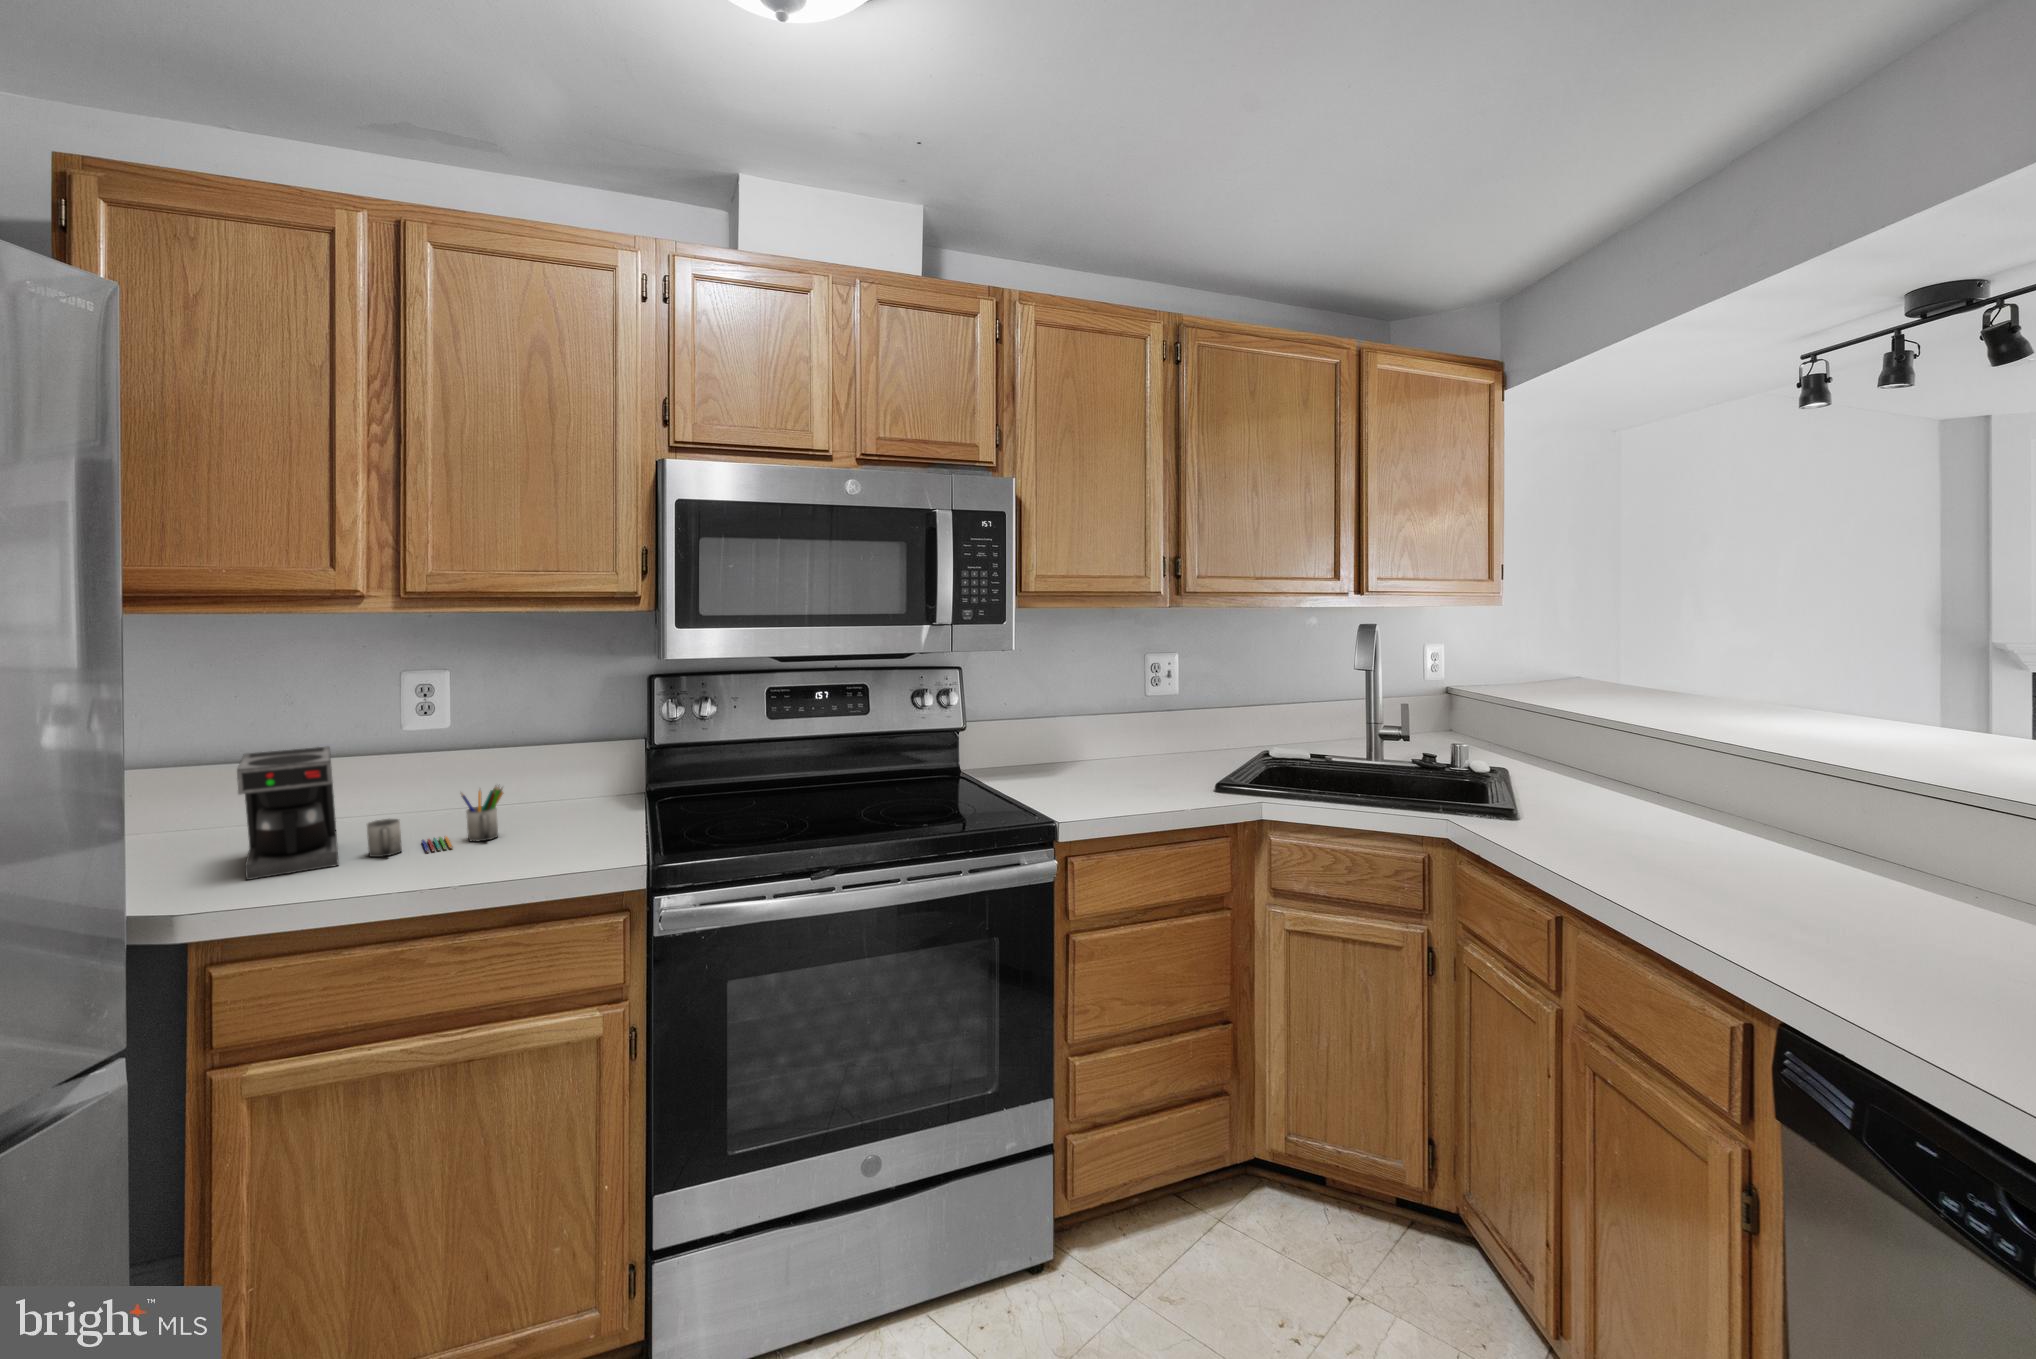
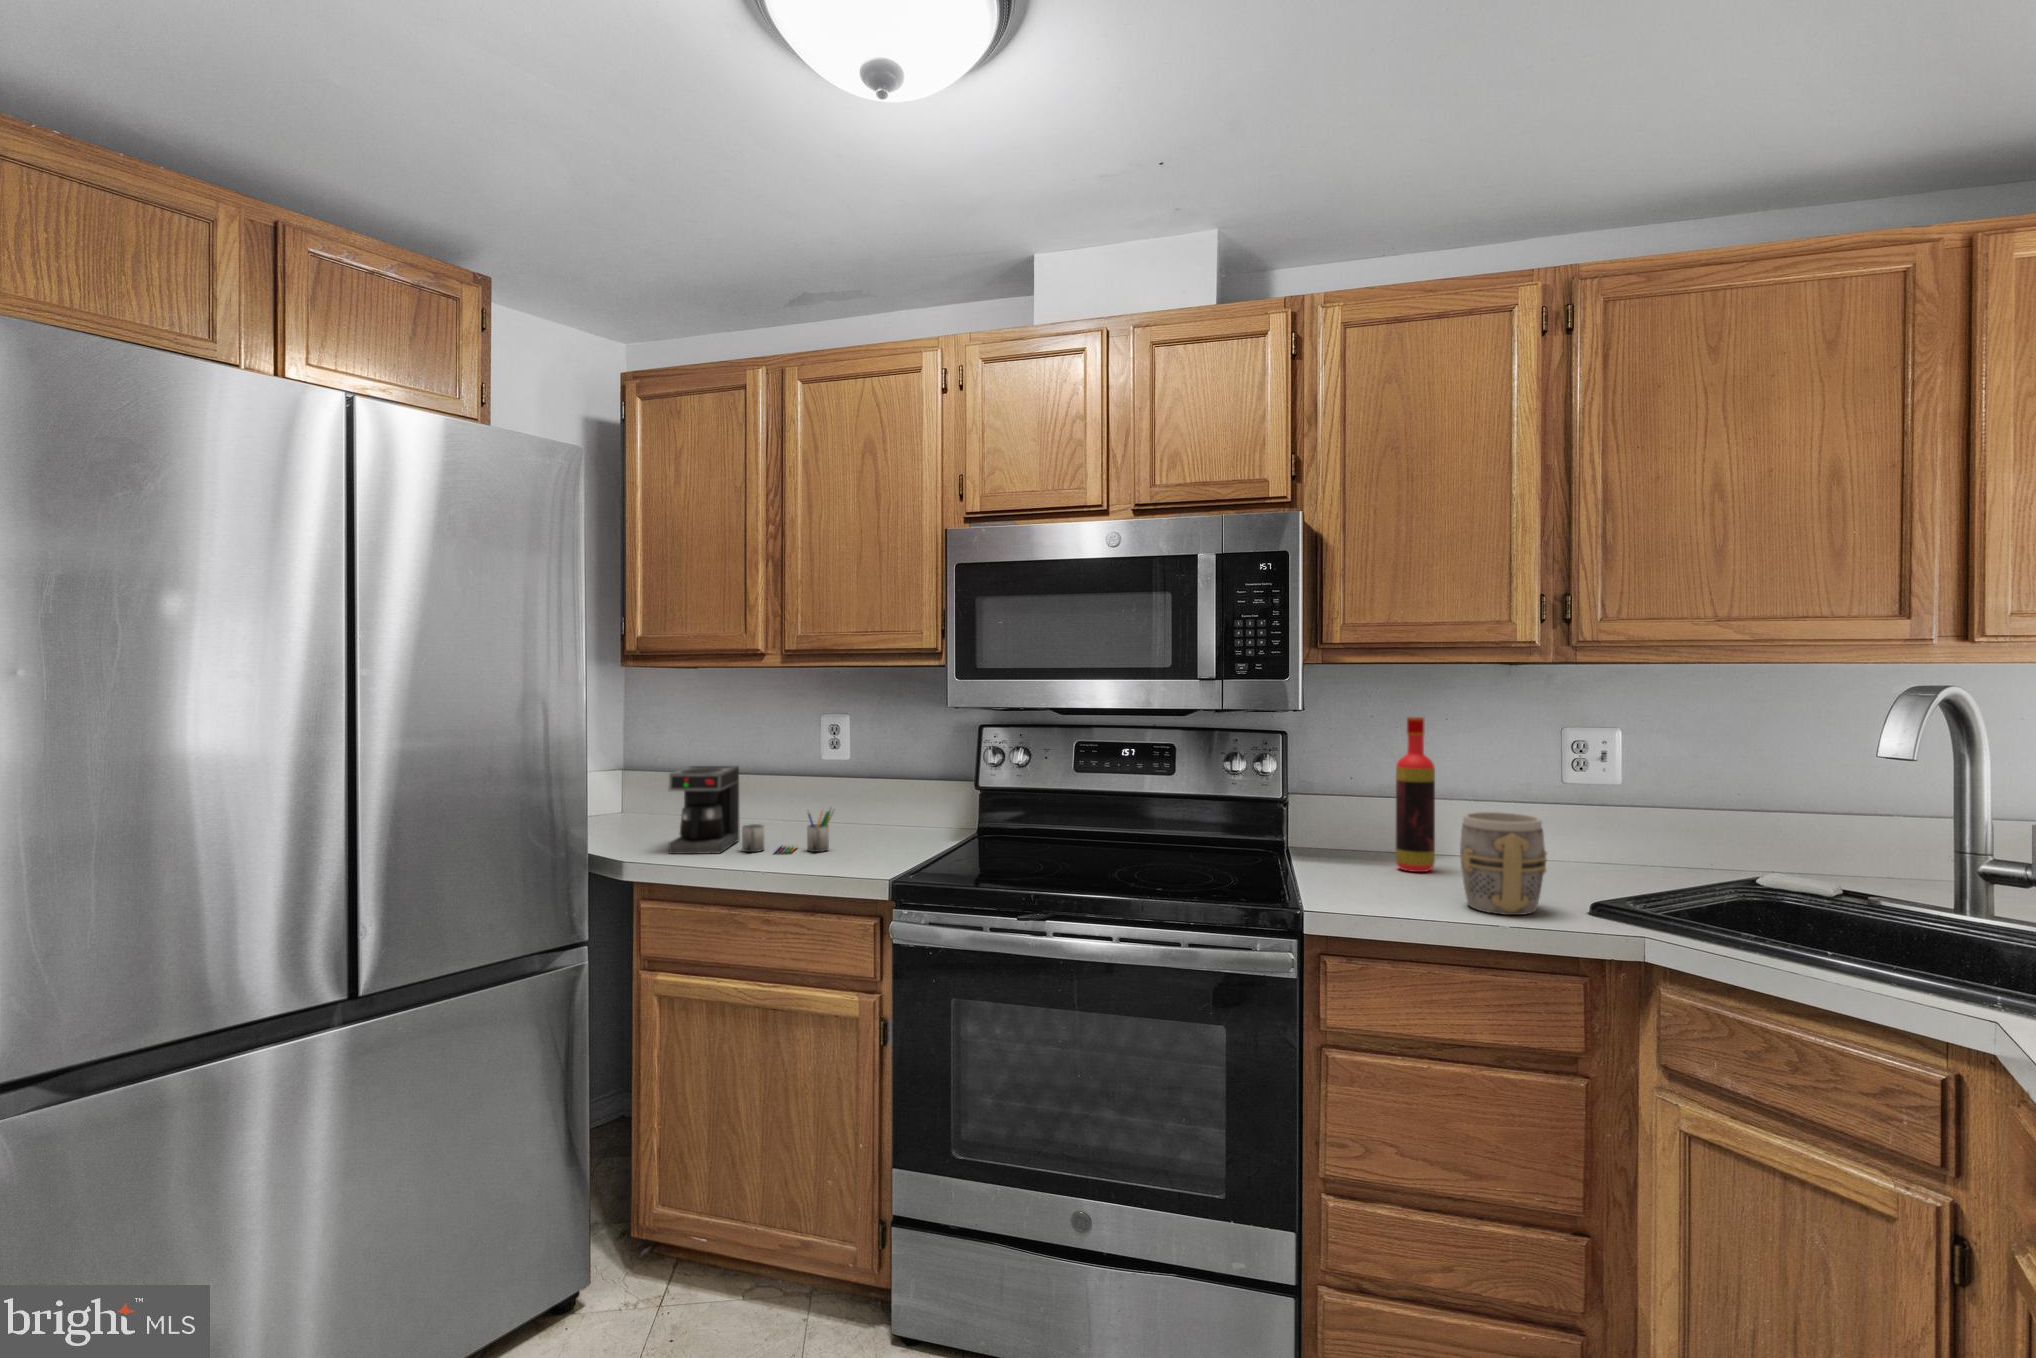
bottle: none [1052,653,1081,774] -> present [1396,717,1435,872]
mug: none [1136,725,1202,801] -> present [1460,812,1547,915]

